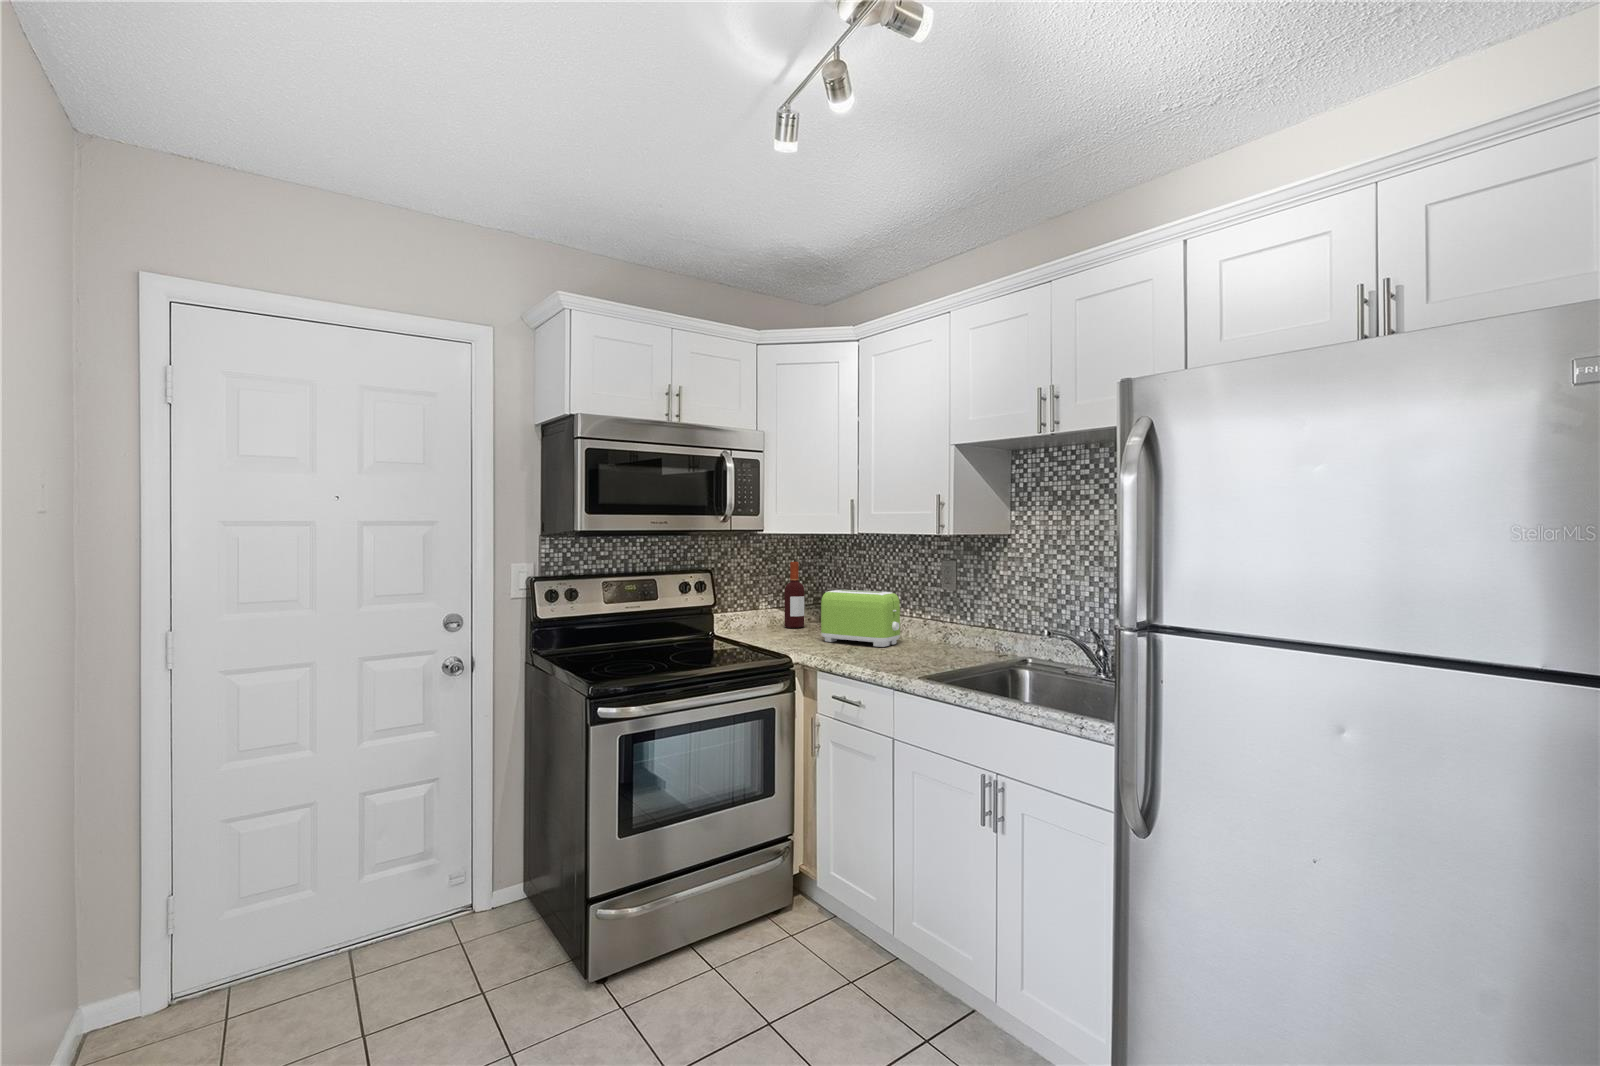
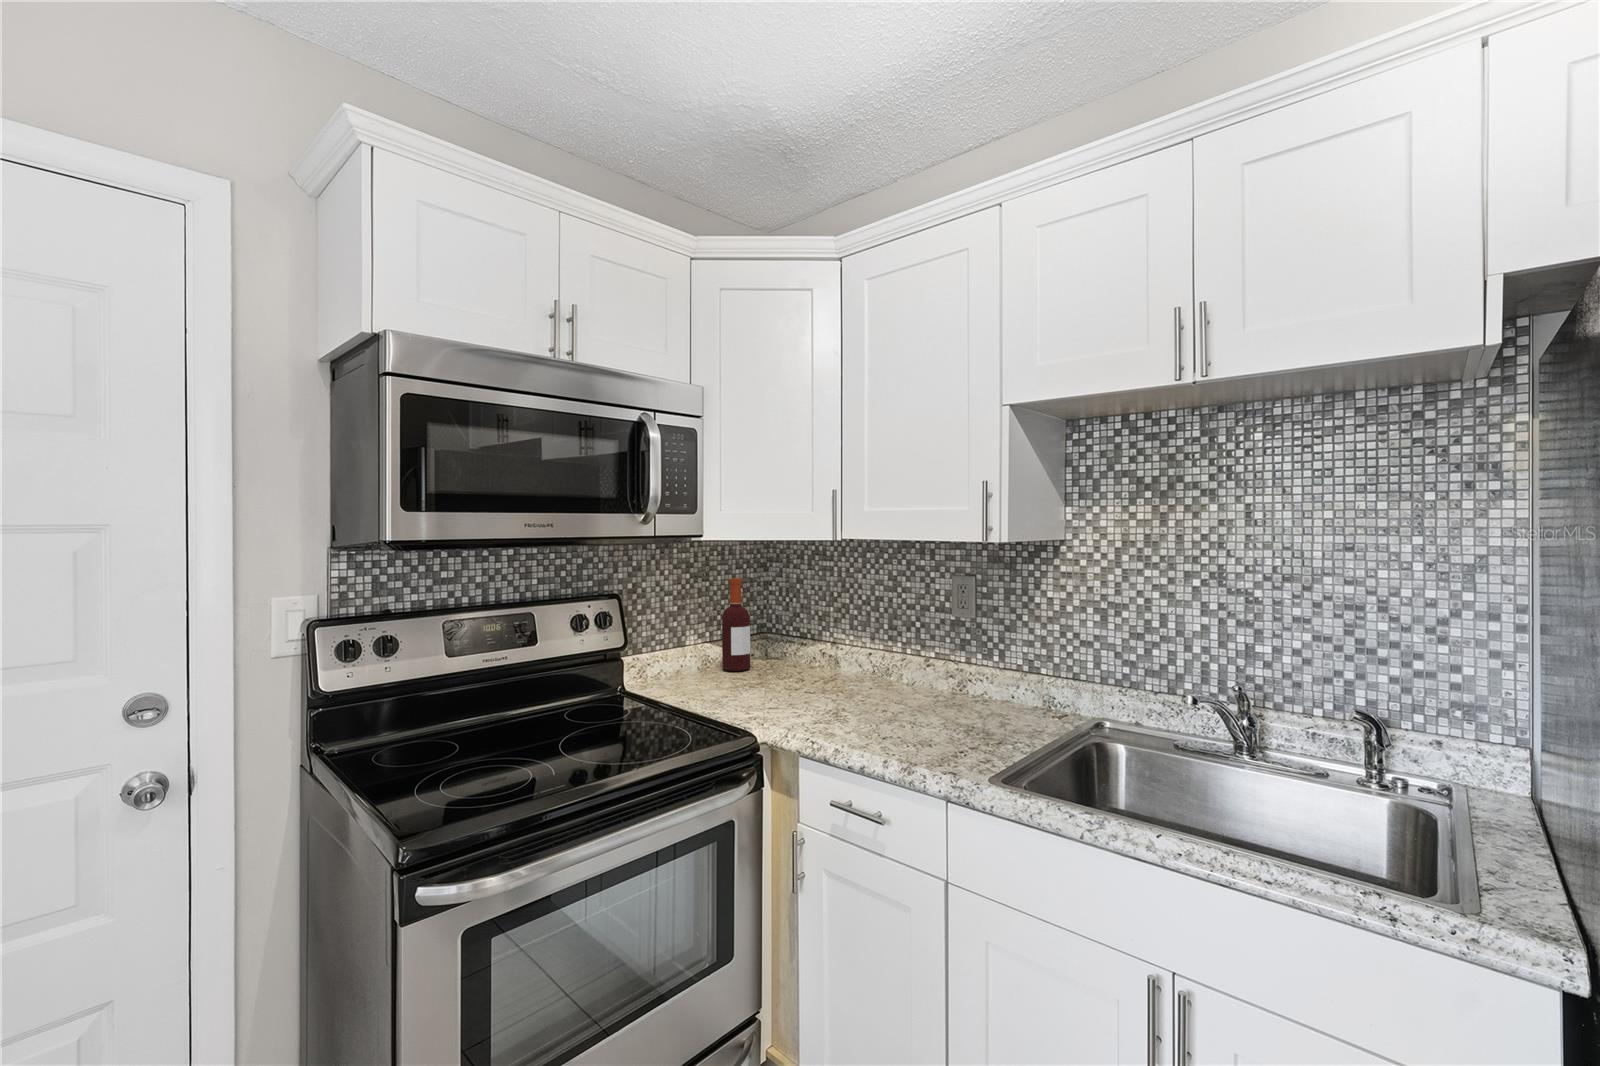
toaster: present [821,590,900,647] -> none [786,620,903,706]

